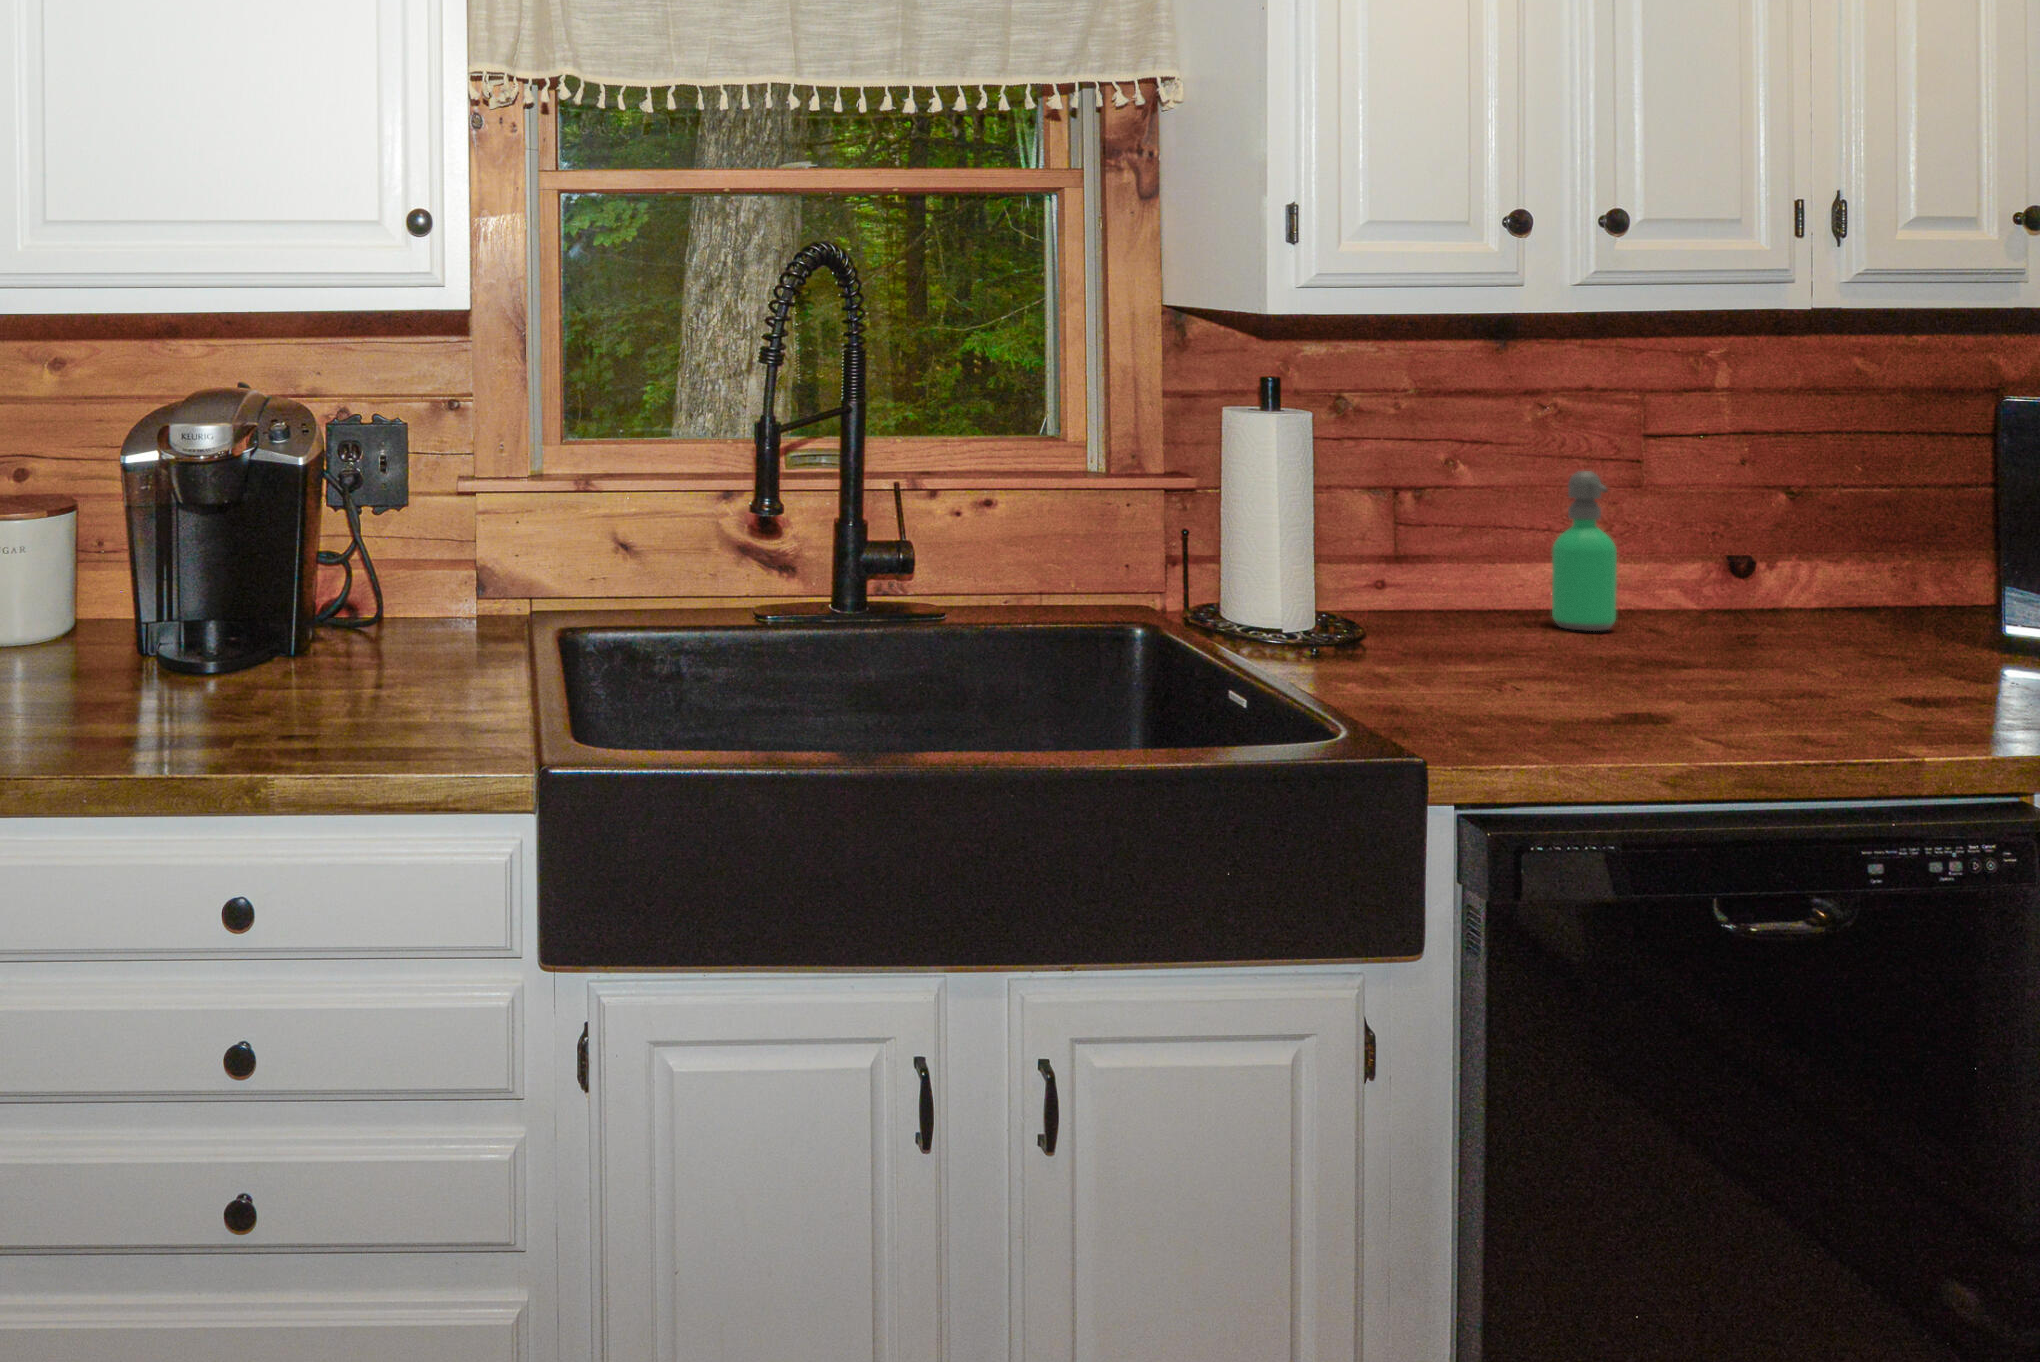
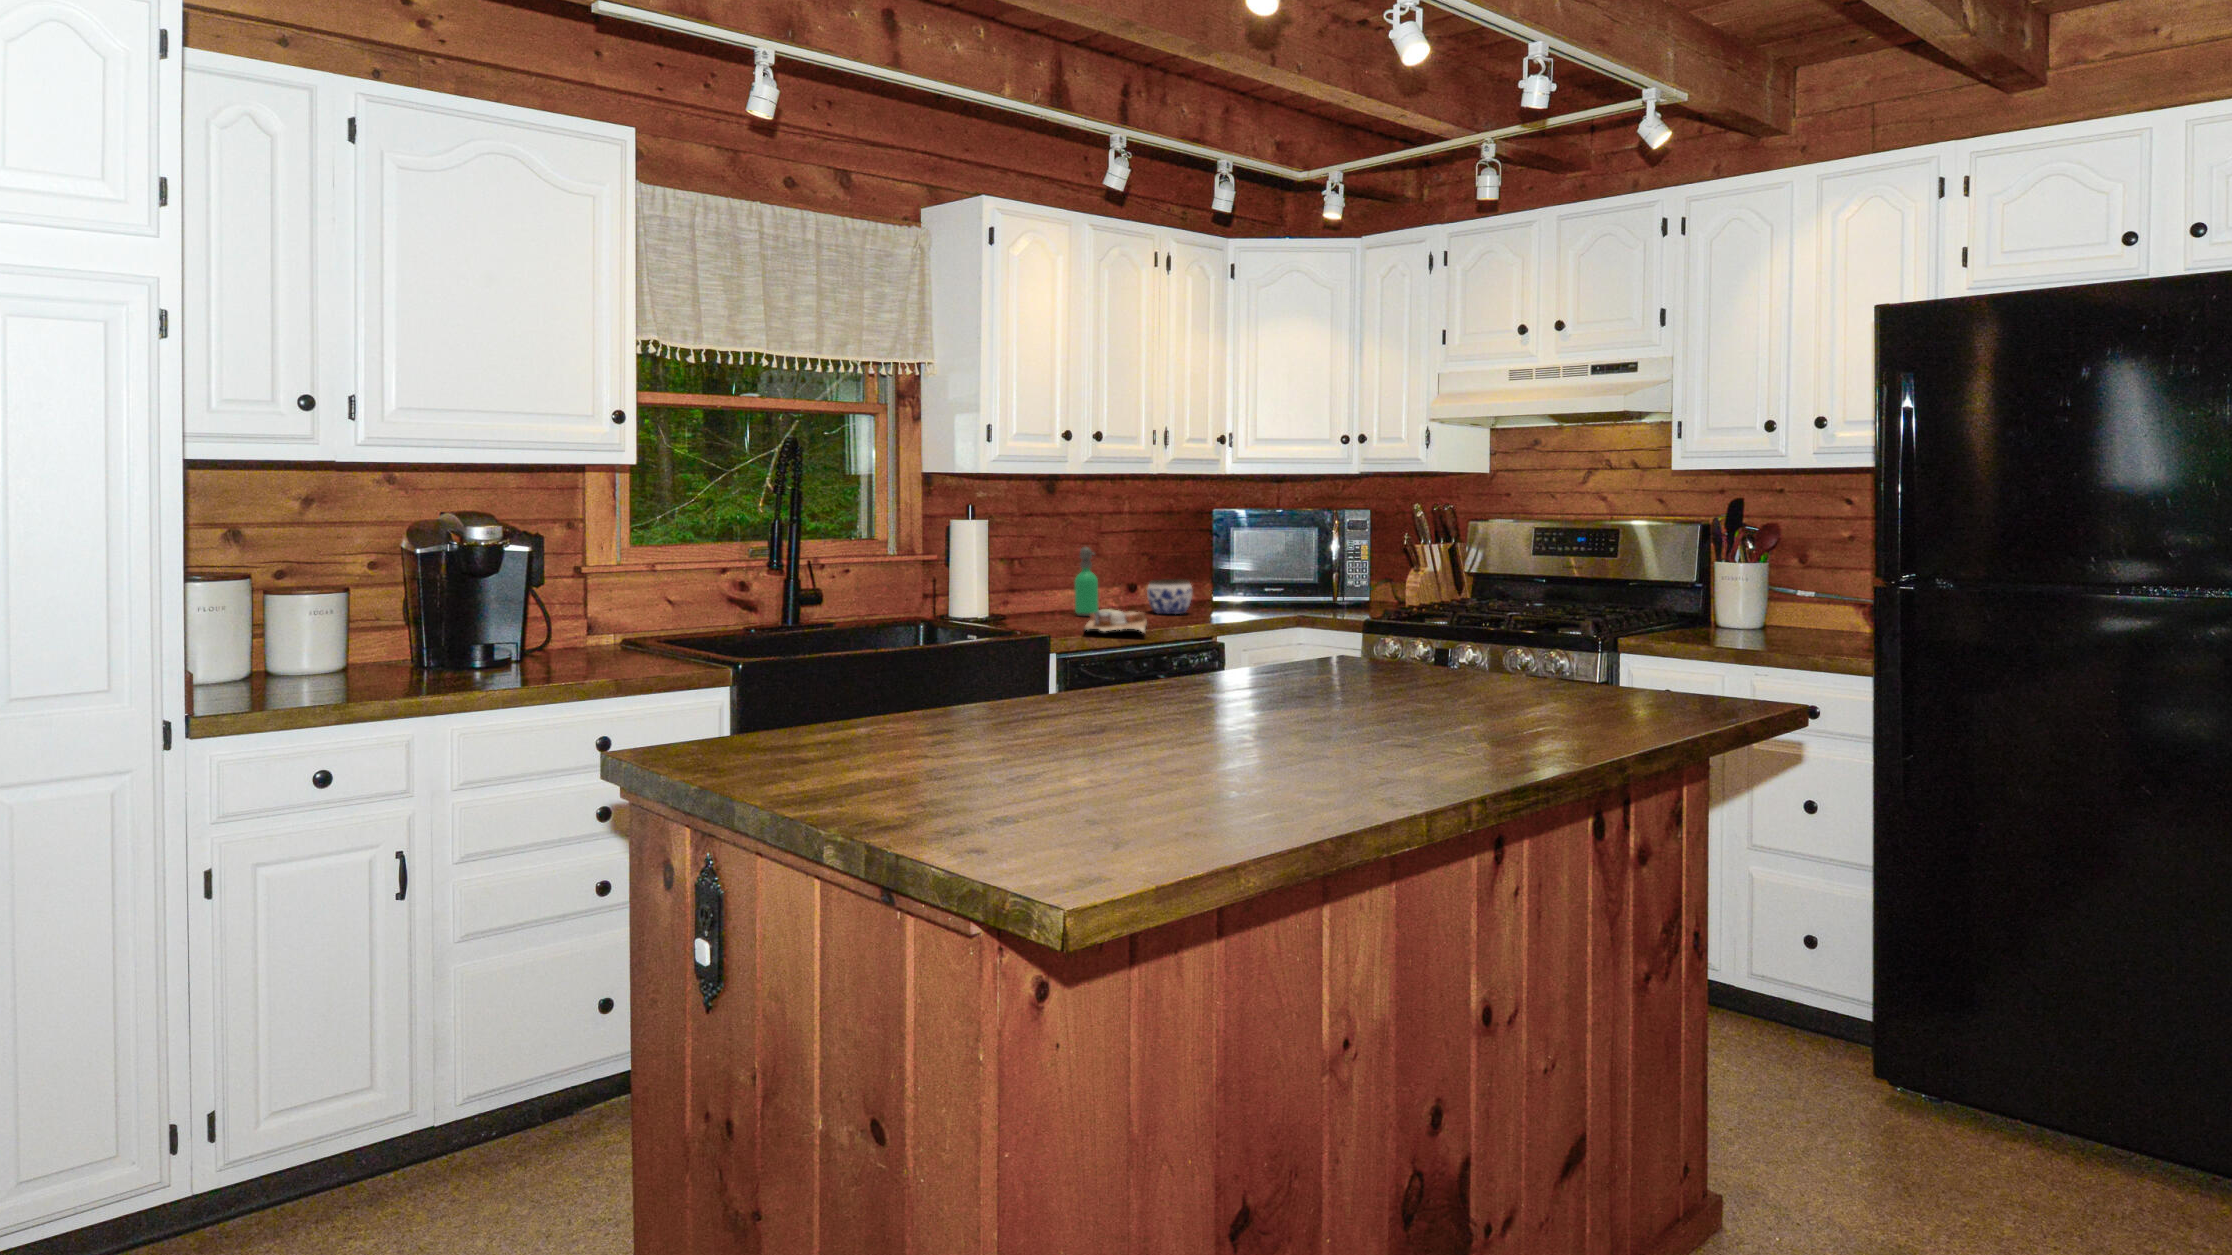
jar: none [1766,551,1905,640] -> present [1147,579,1192,614]
cutting board: none [1524,626,1748,711] -> present [1083,609,1147,633]

